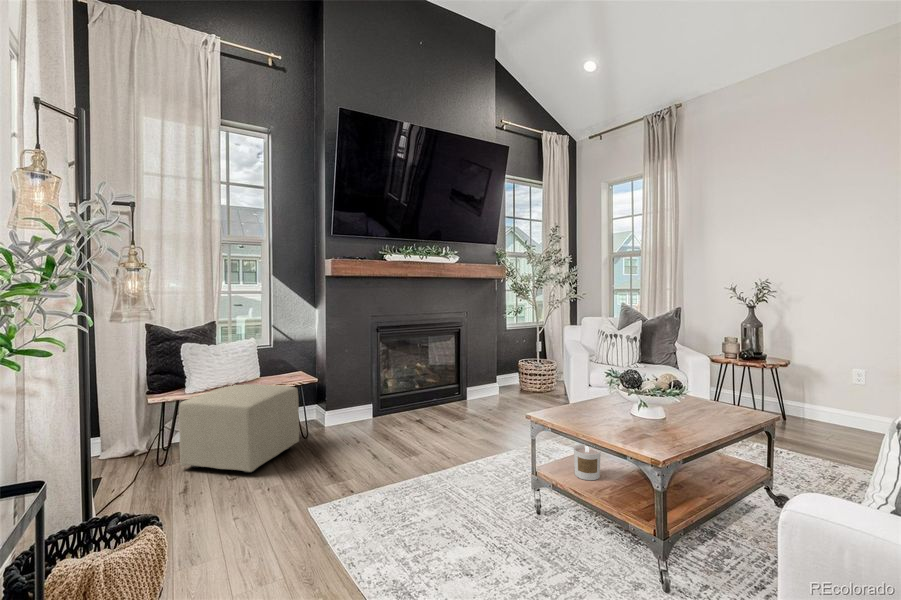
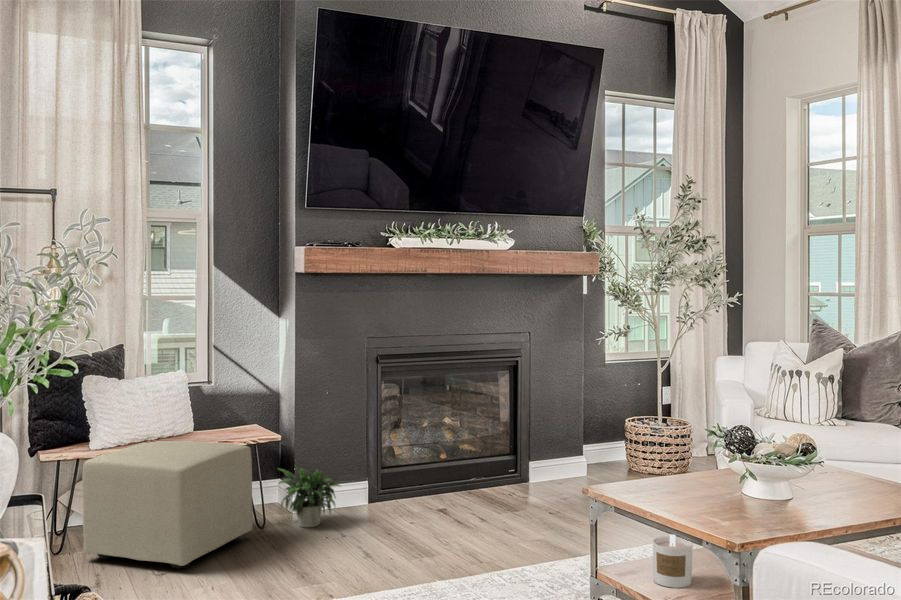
potted plant: none [311,397,357,437] -> present [278,467,340,527]

